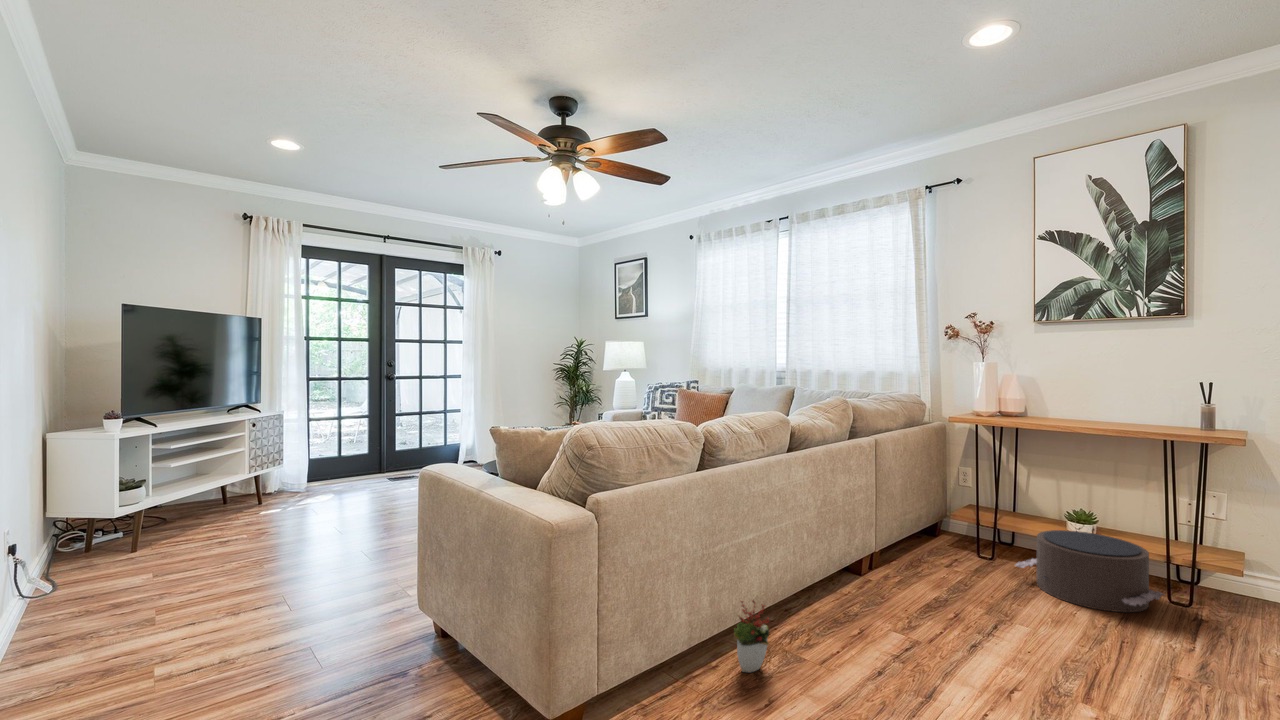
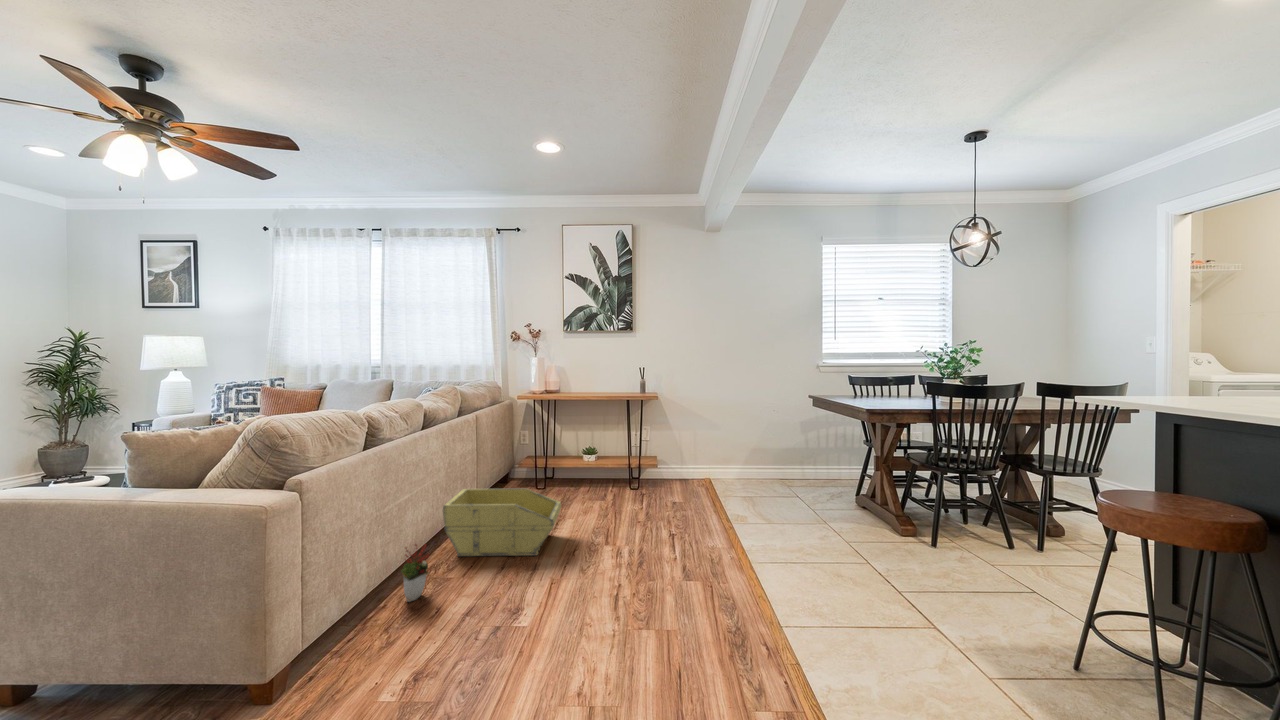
pouf: present [1016,530,1164,612] -> none [559,458,629,500]
storage bin: none [808,538,997,672] -> present [443,489,561,556]

